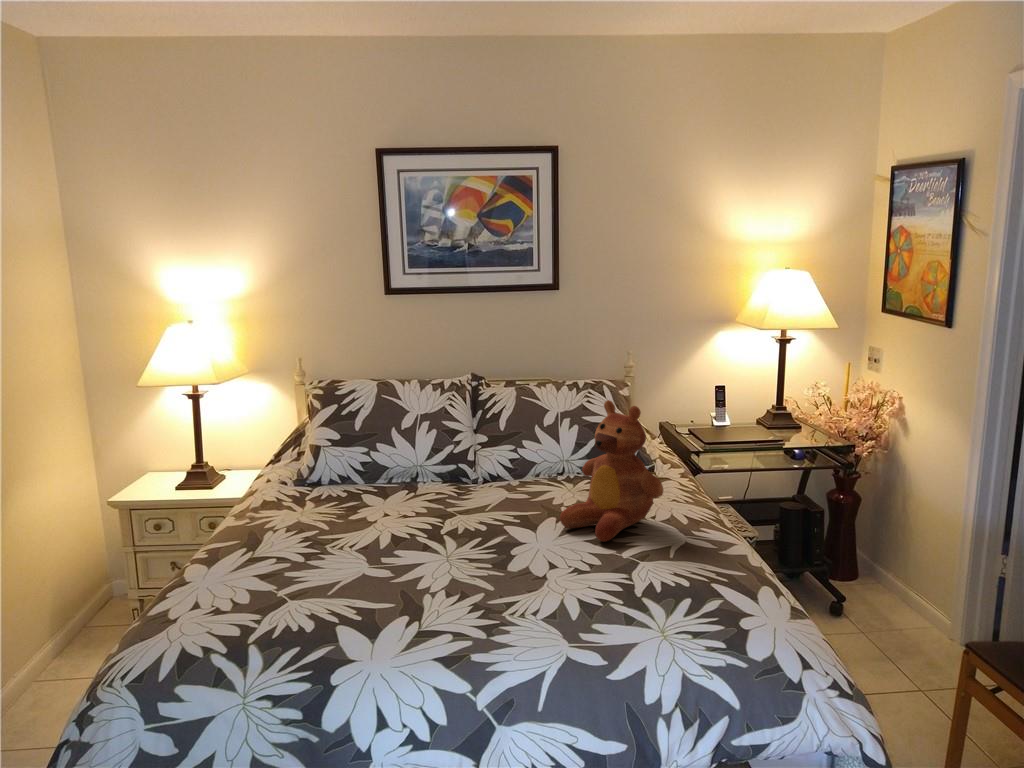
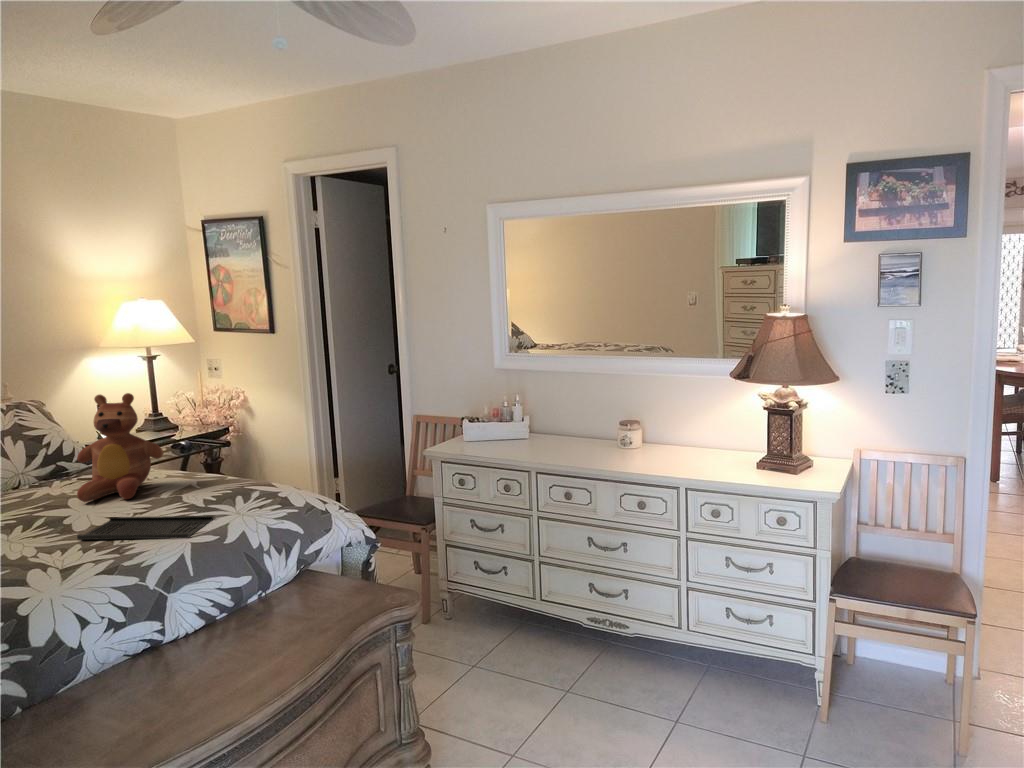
tray: none [493,567,634,648] -> present [77,516,213,540]

